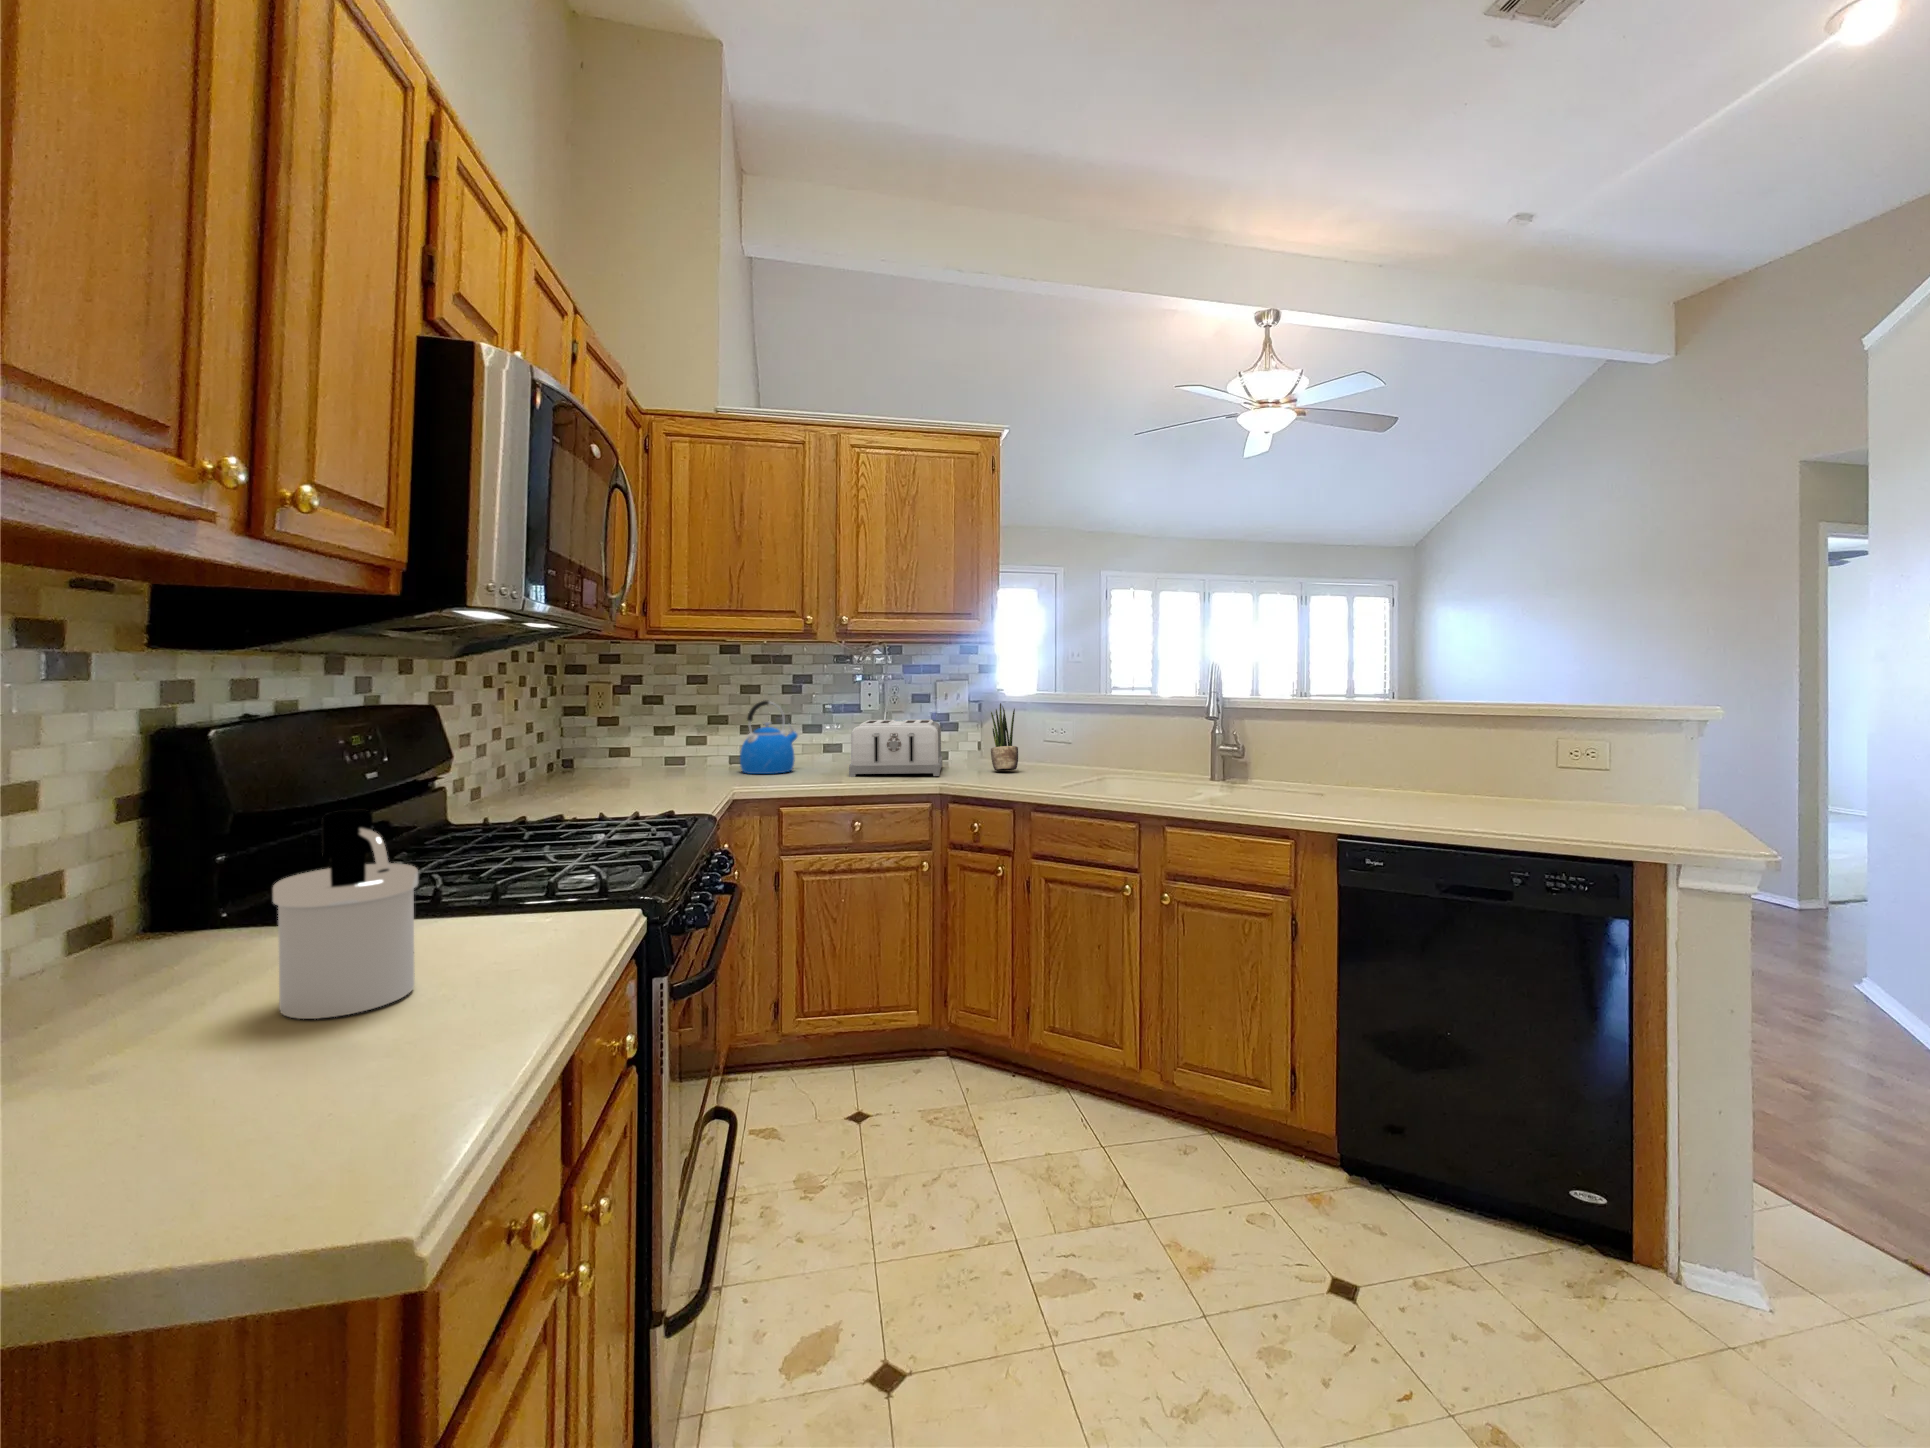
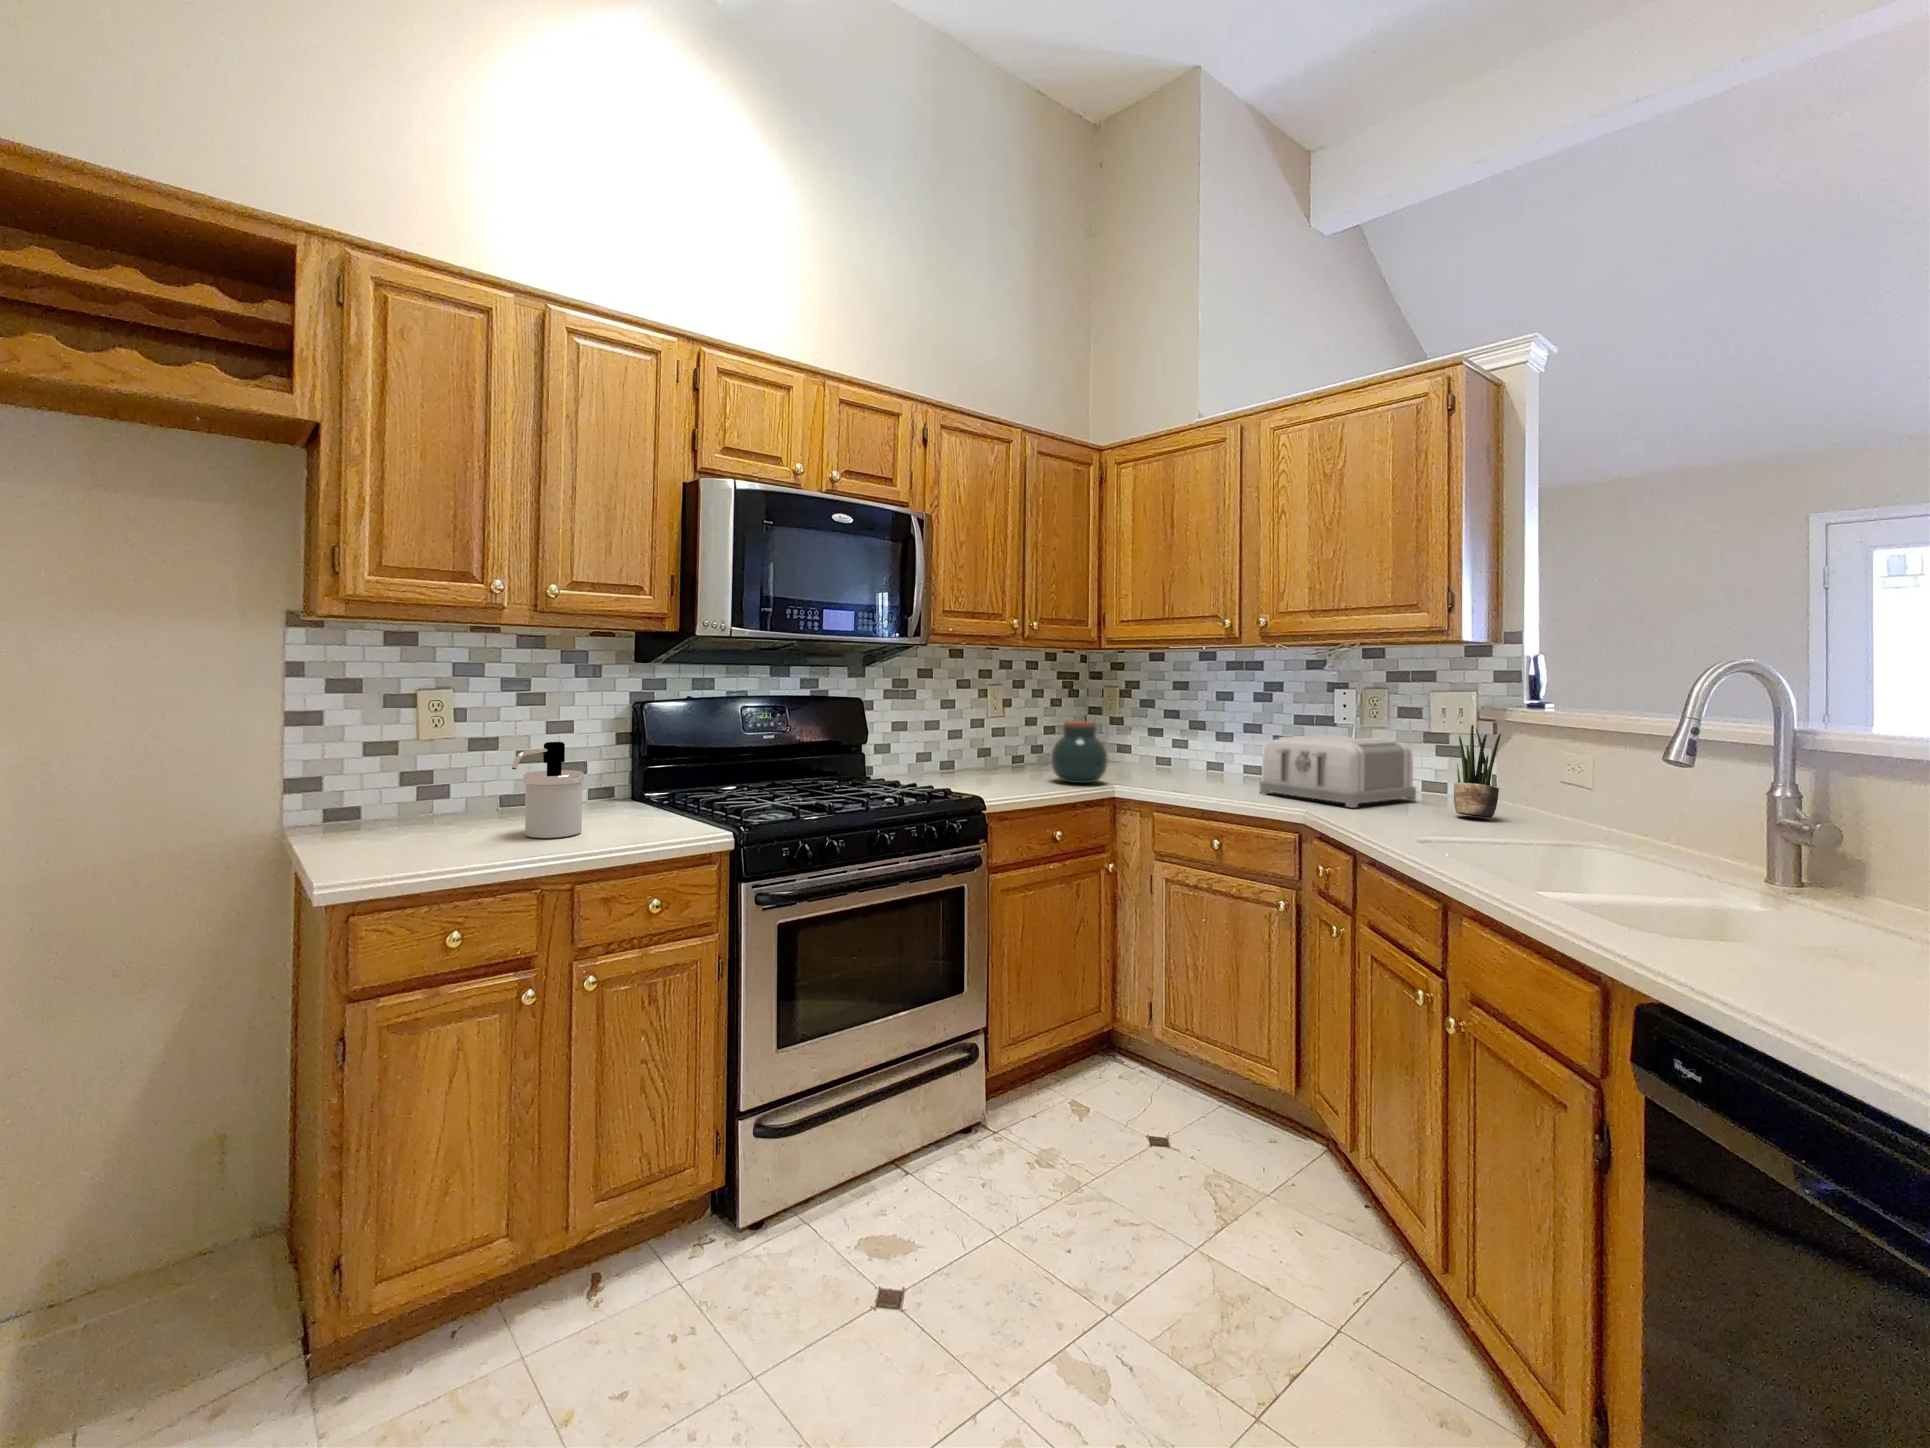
kettle: present [740,700,798,774] -> none [1181,707,1250,781]
jar: none [656,721,722,792] -> present [1051,721,1108,783]

